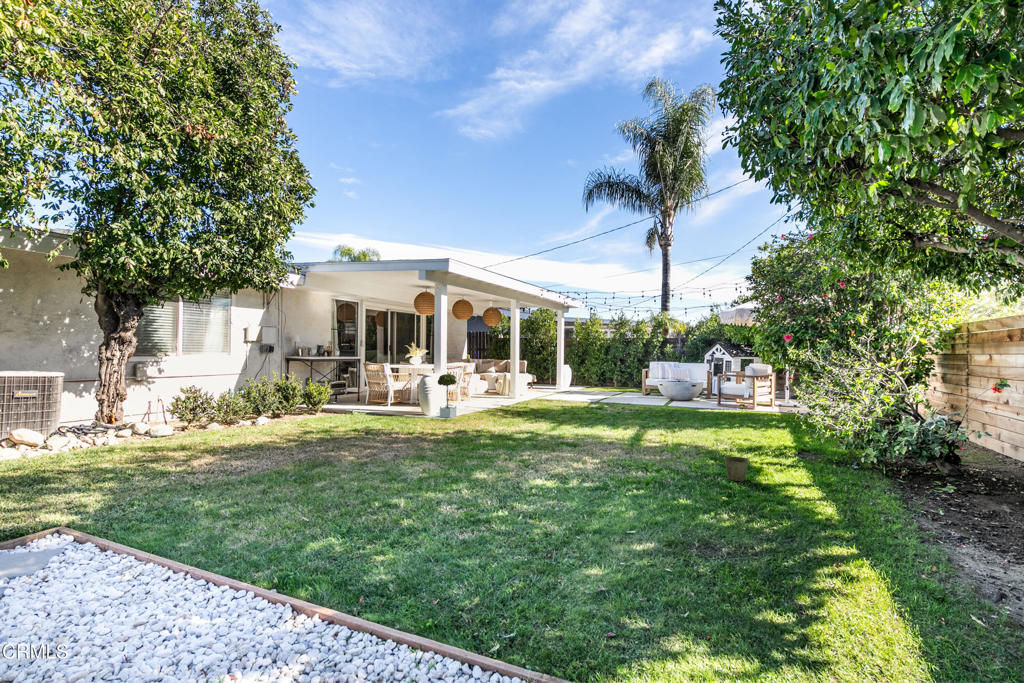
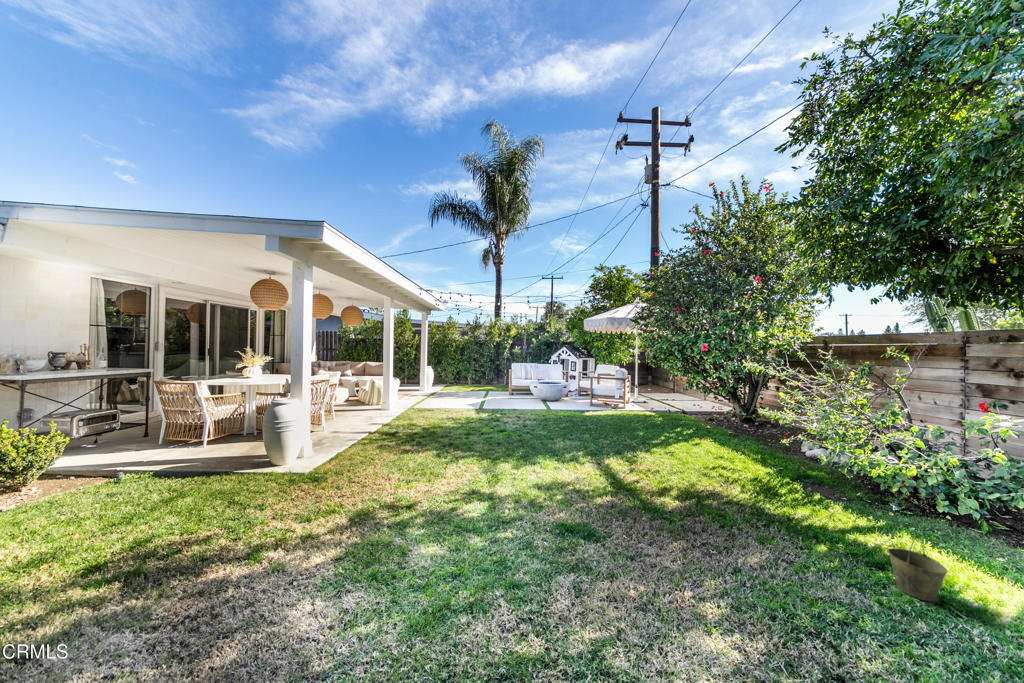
potted tree: present [438,374,456,418] -> none [298,397,330,464]

